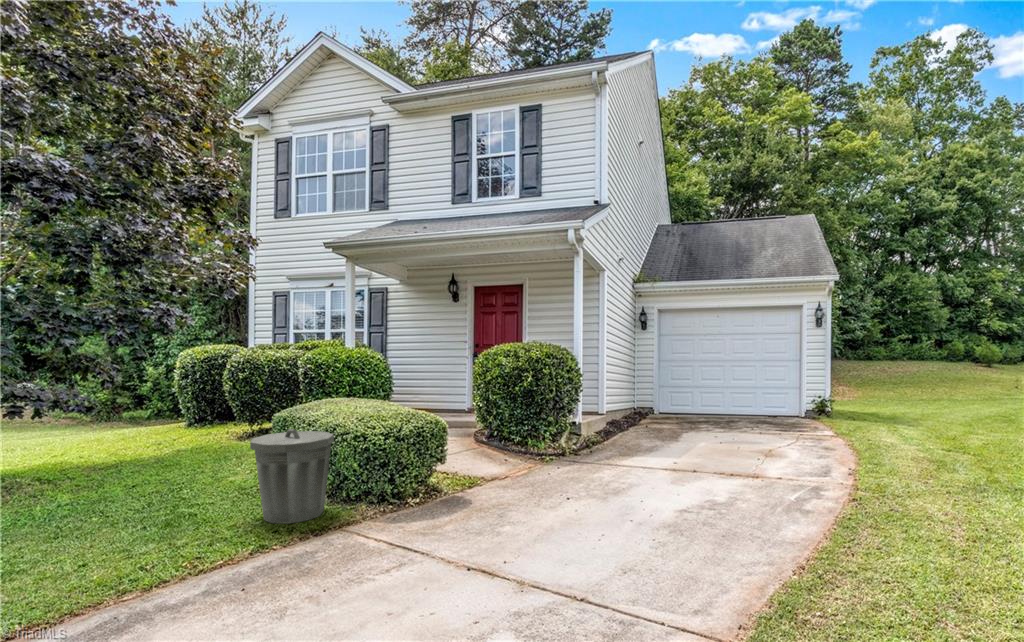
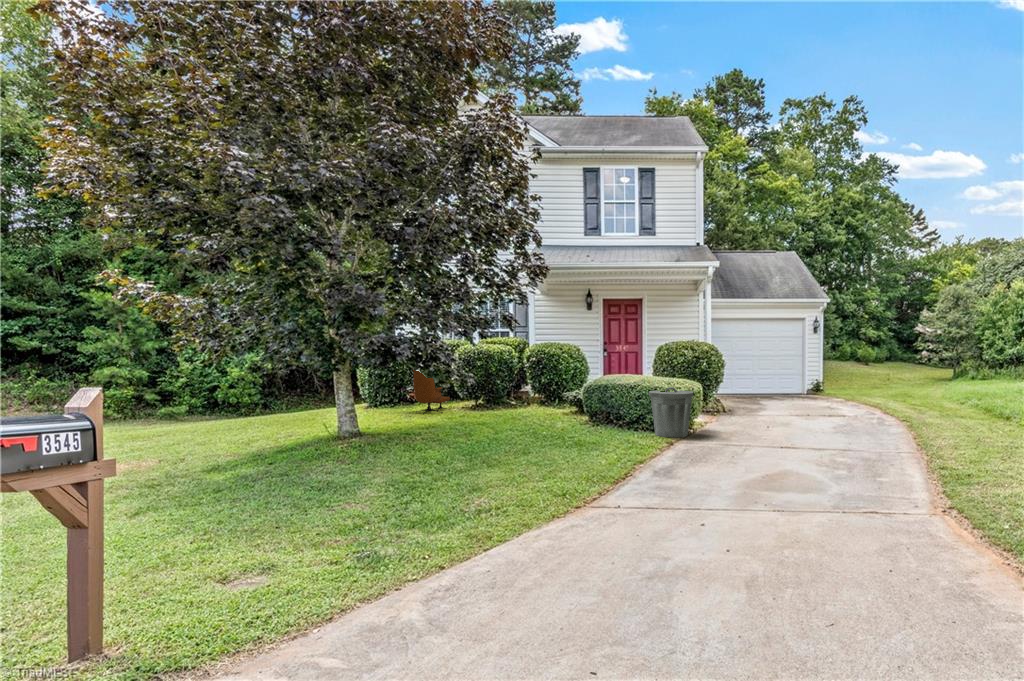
lounge chair: none [156,378,236,441] -> present [413,370,450,414]

